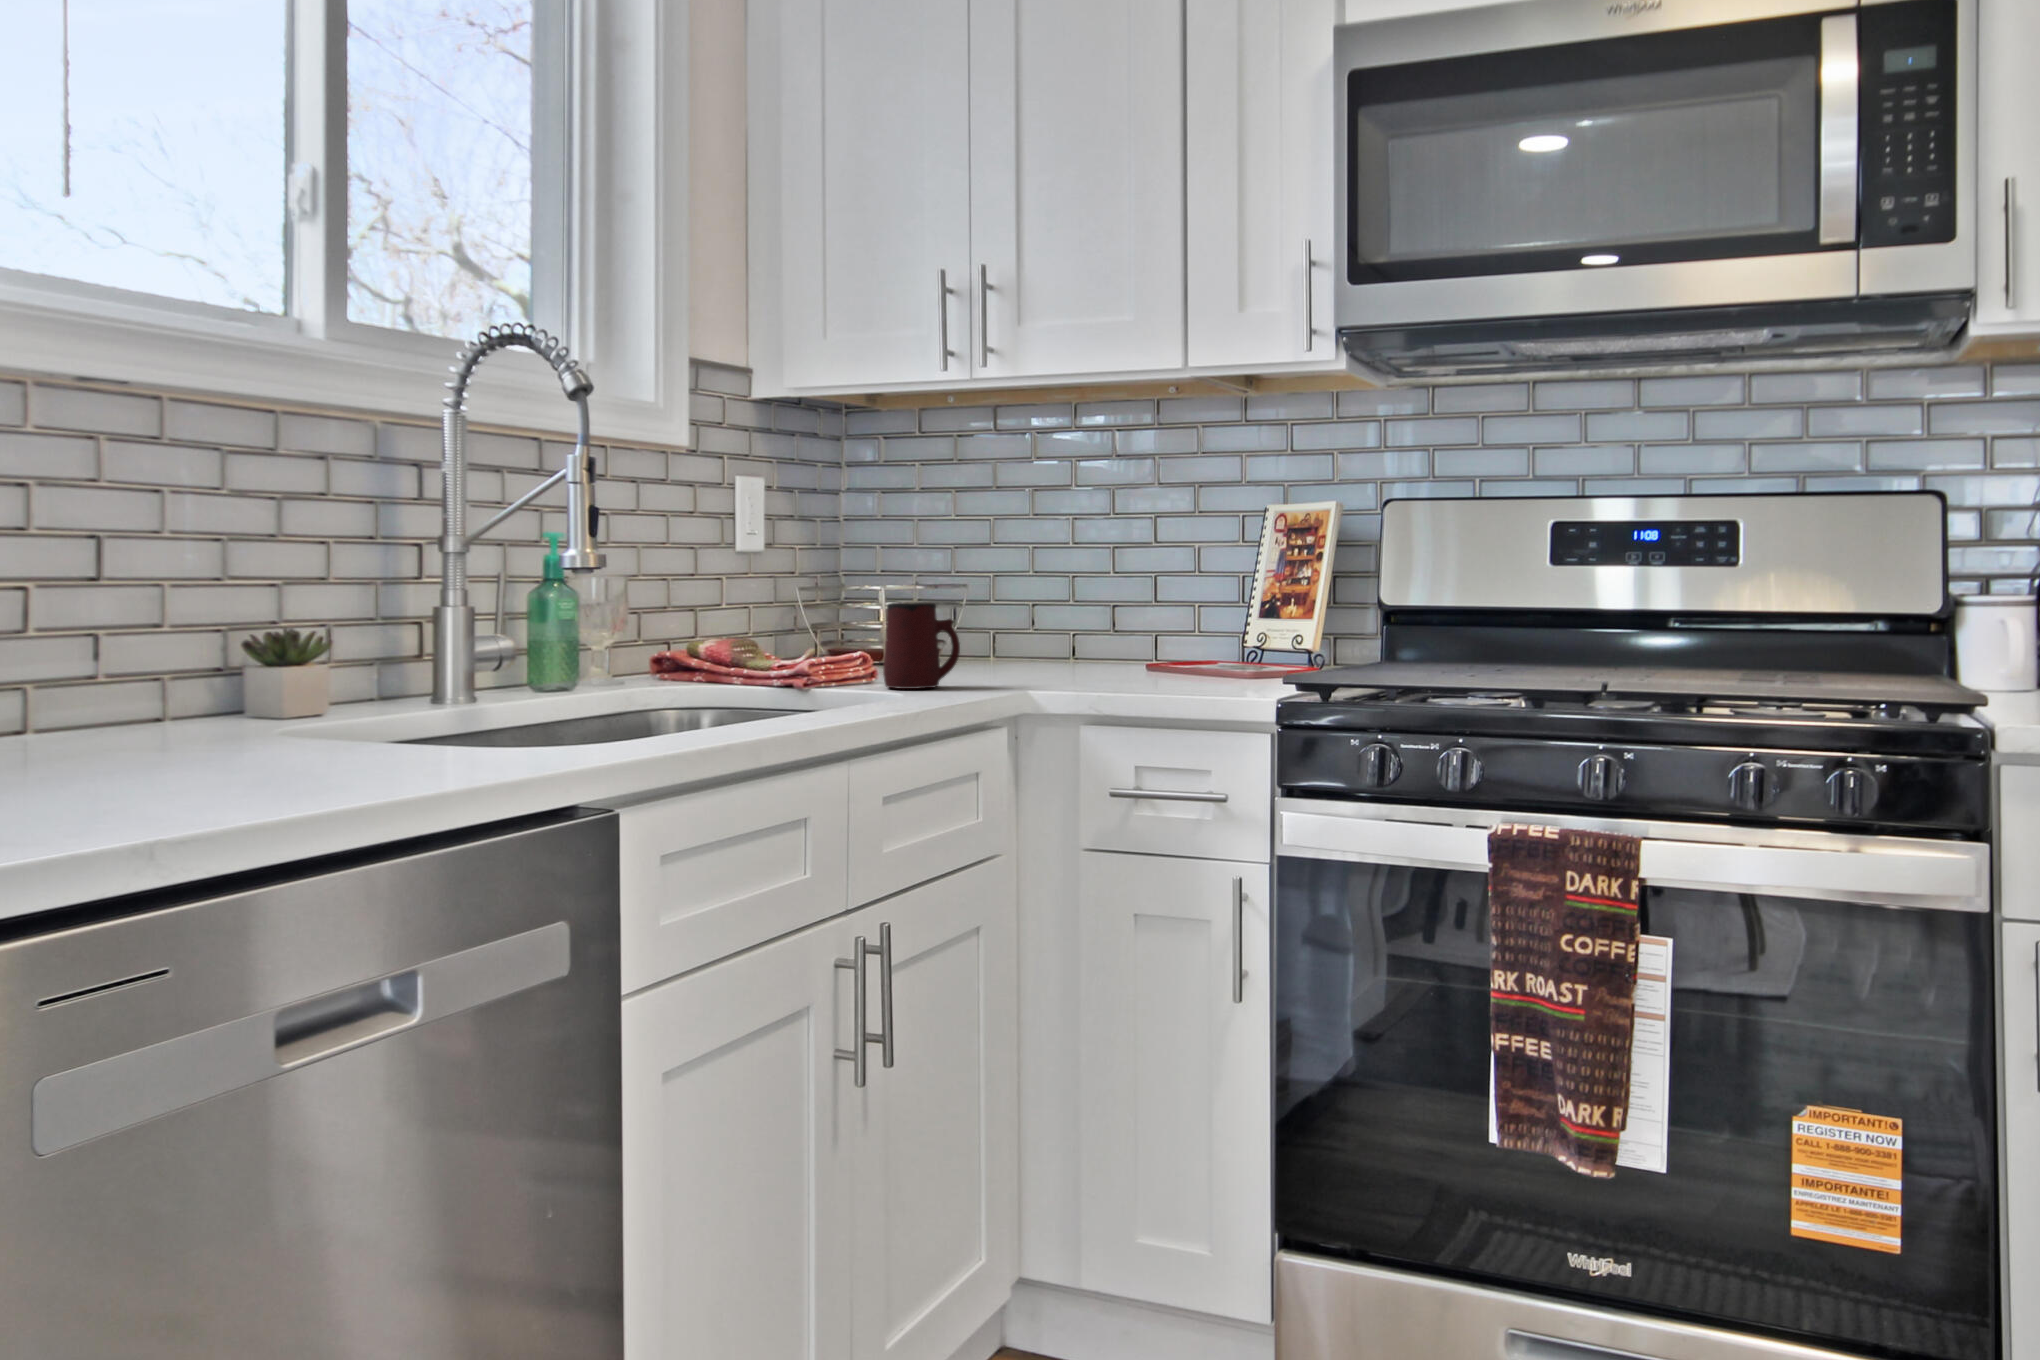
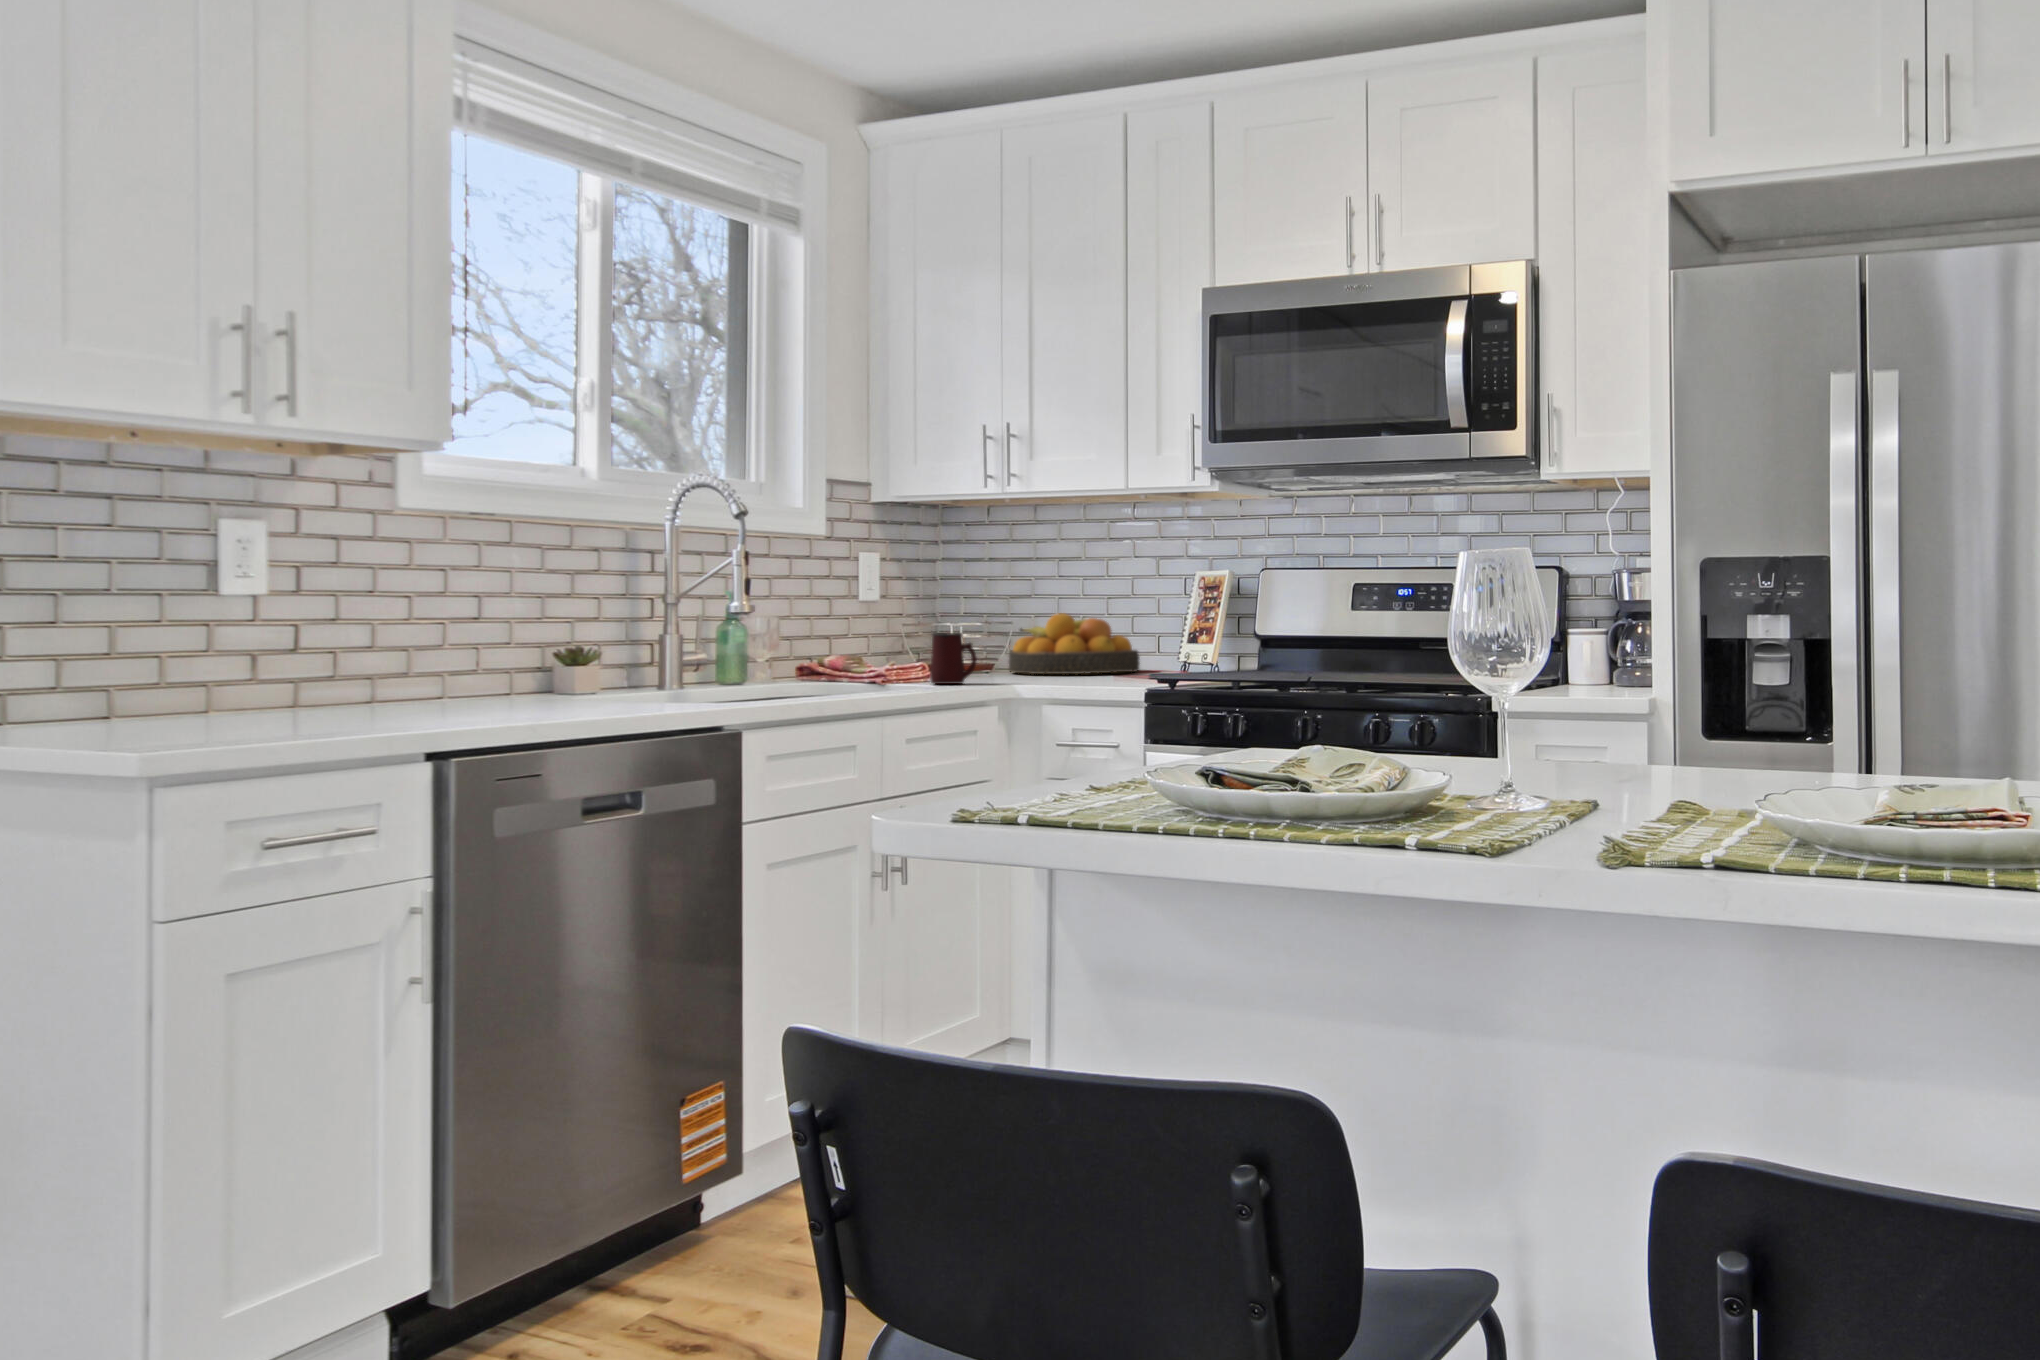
fruit bowl: none [967,571,1170,667] -> present [1009,613,1140,674]

